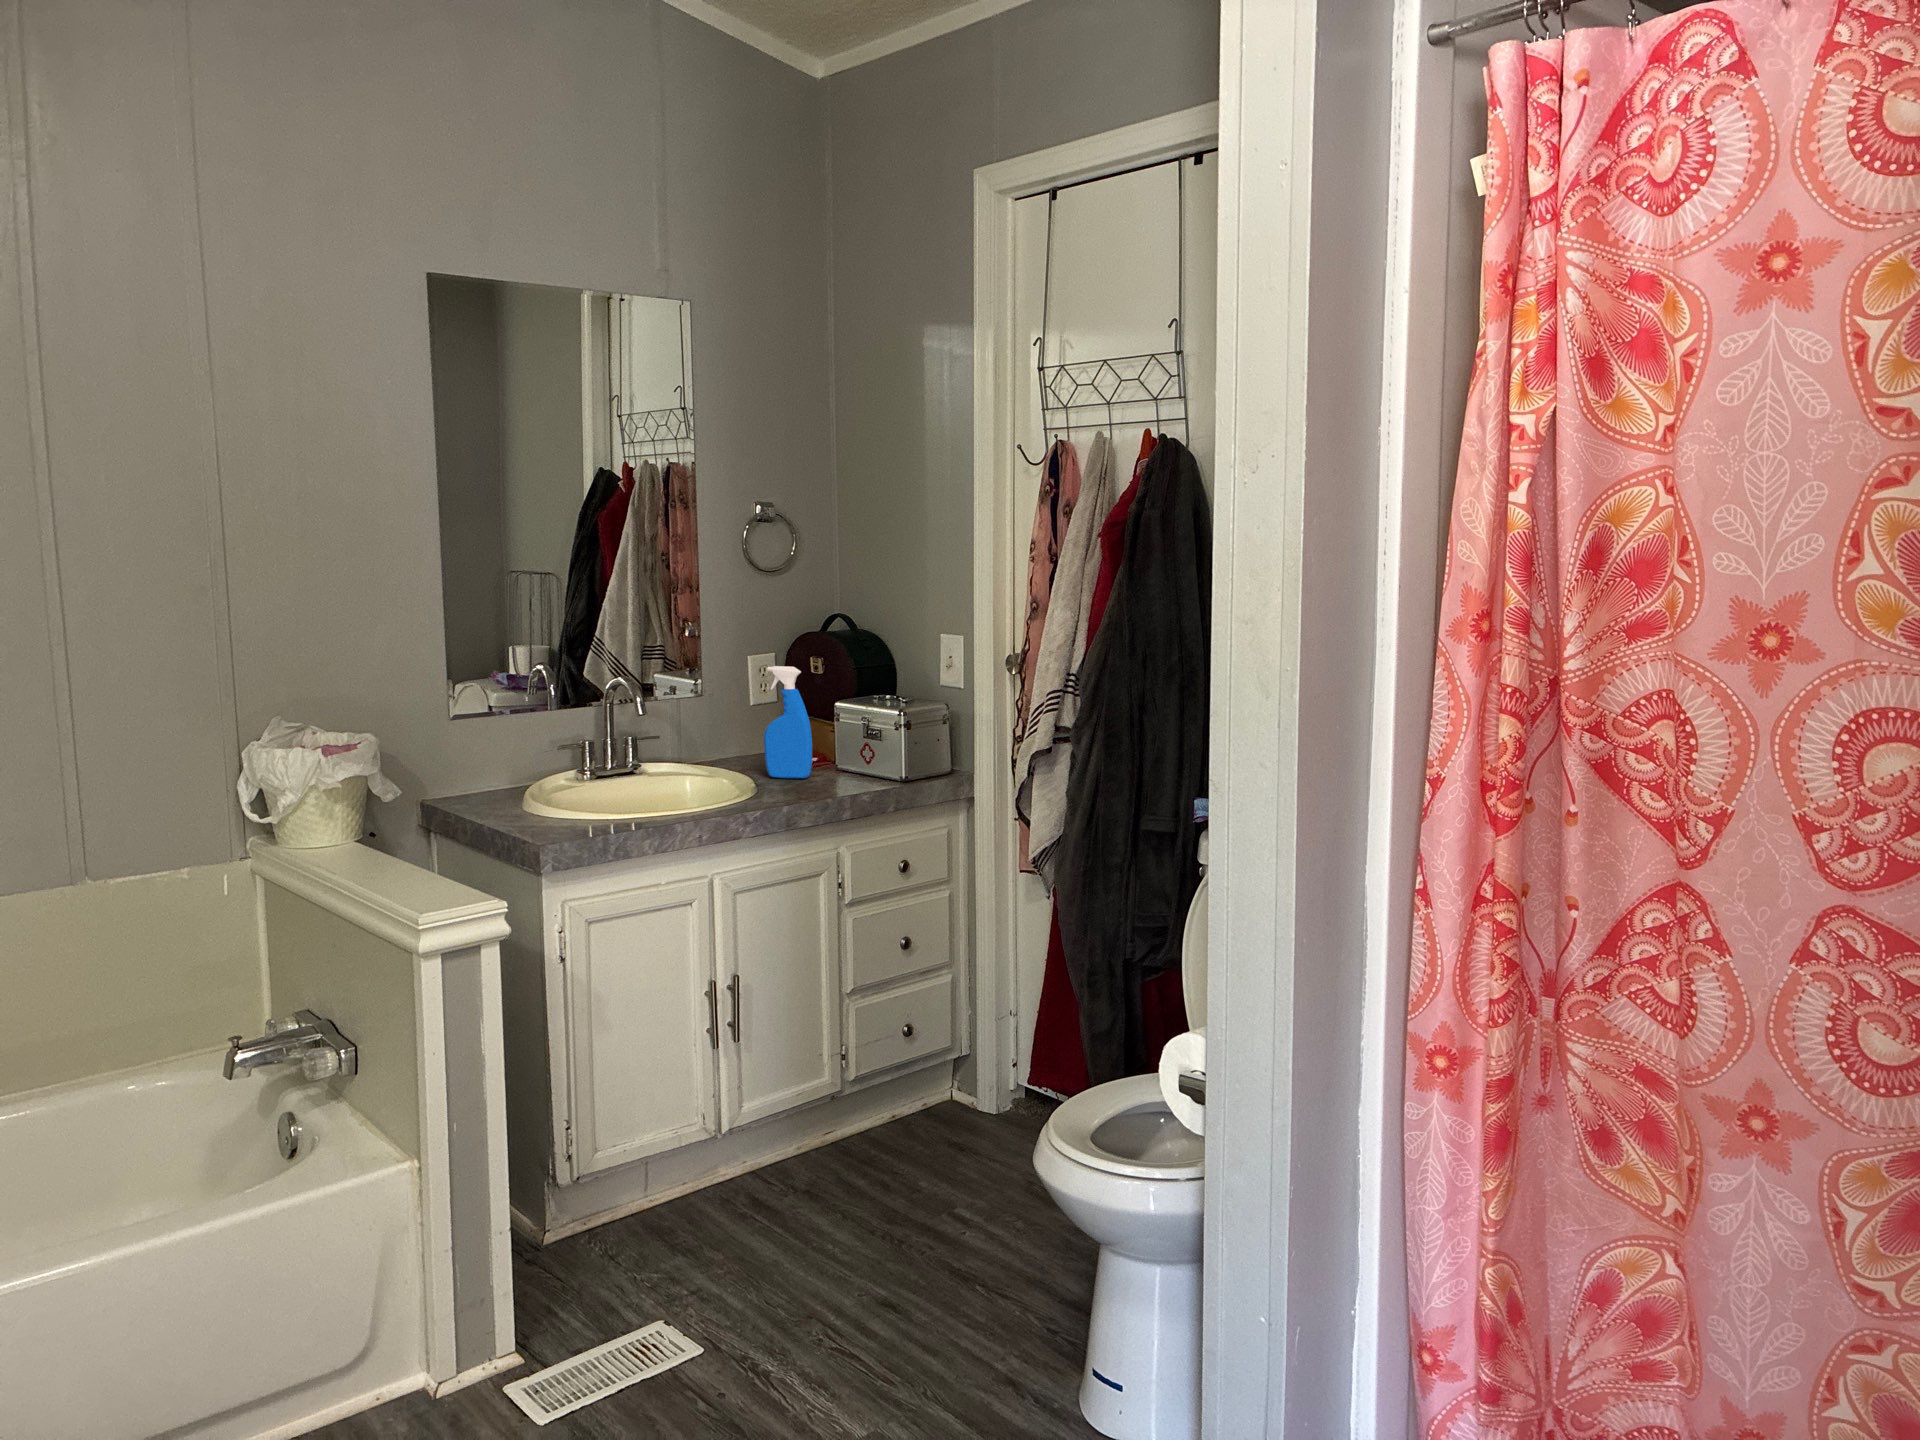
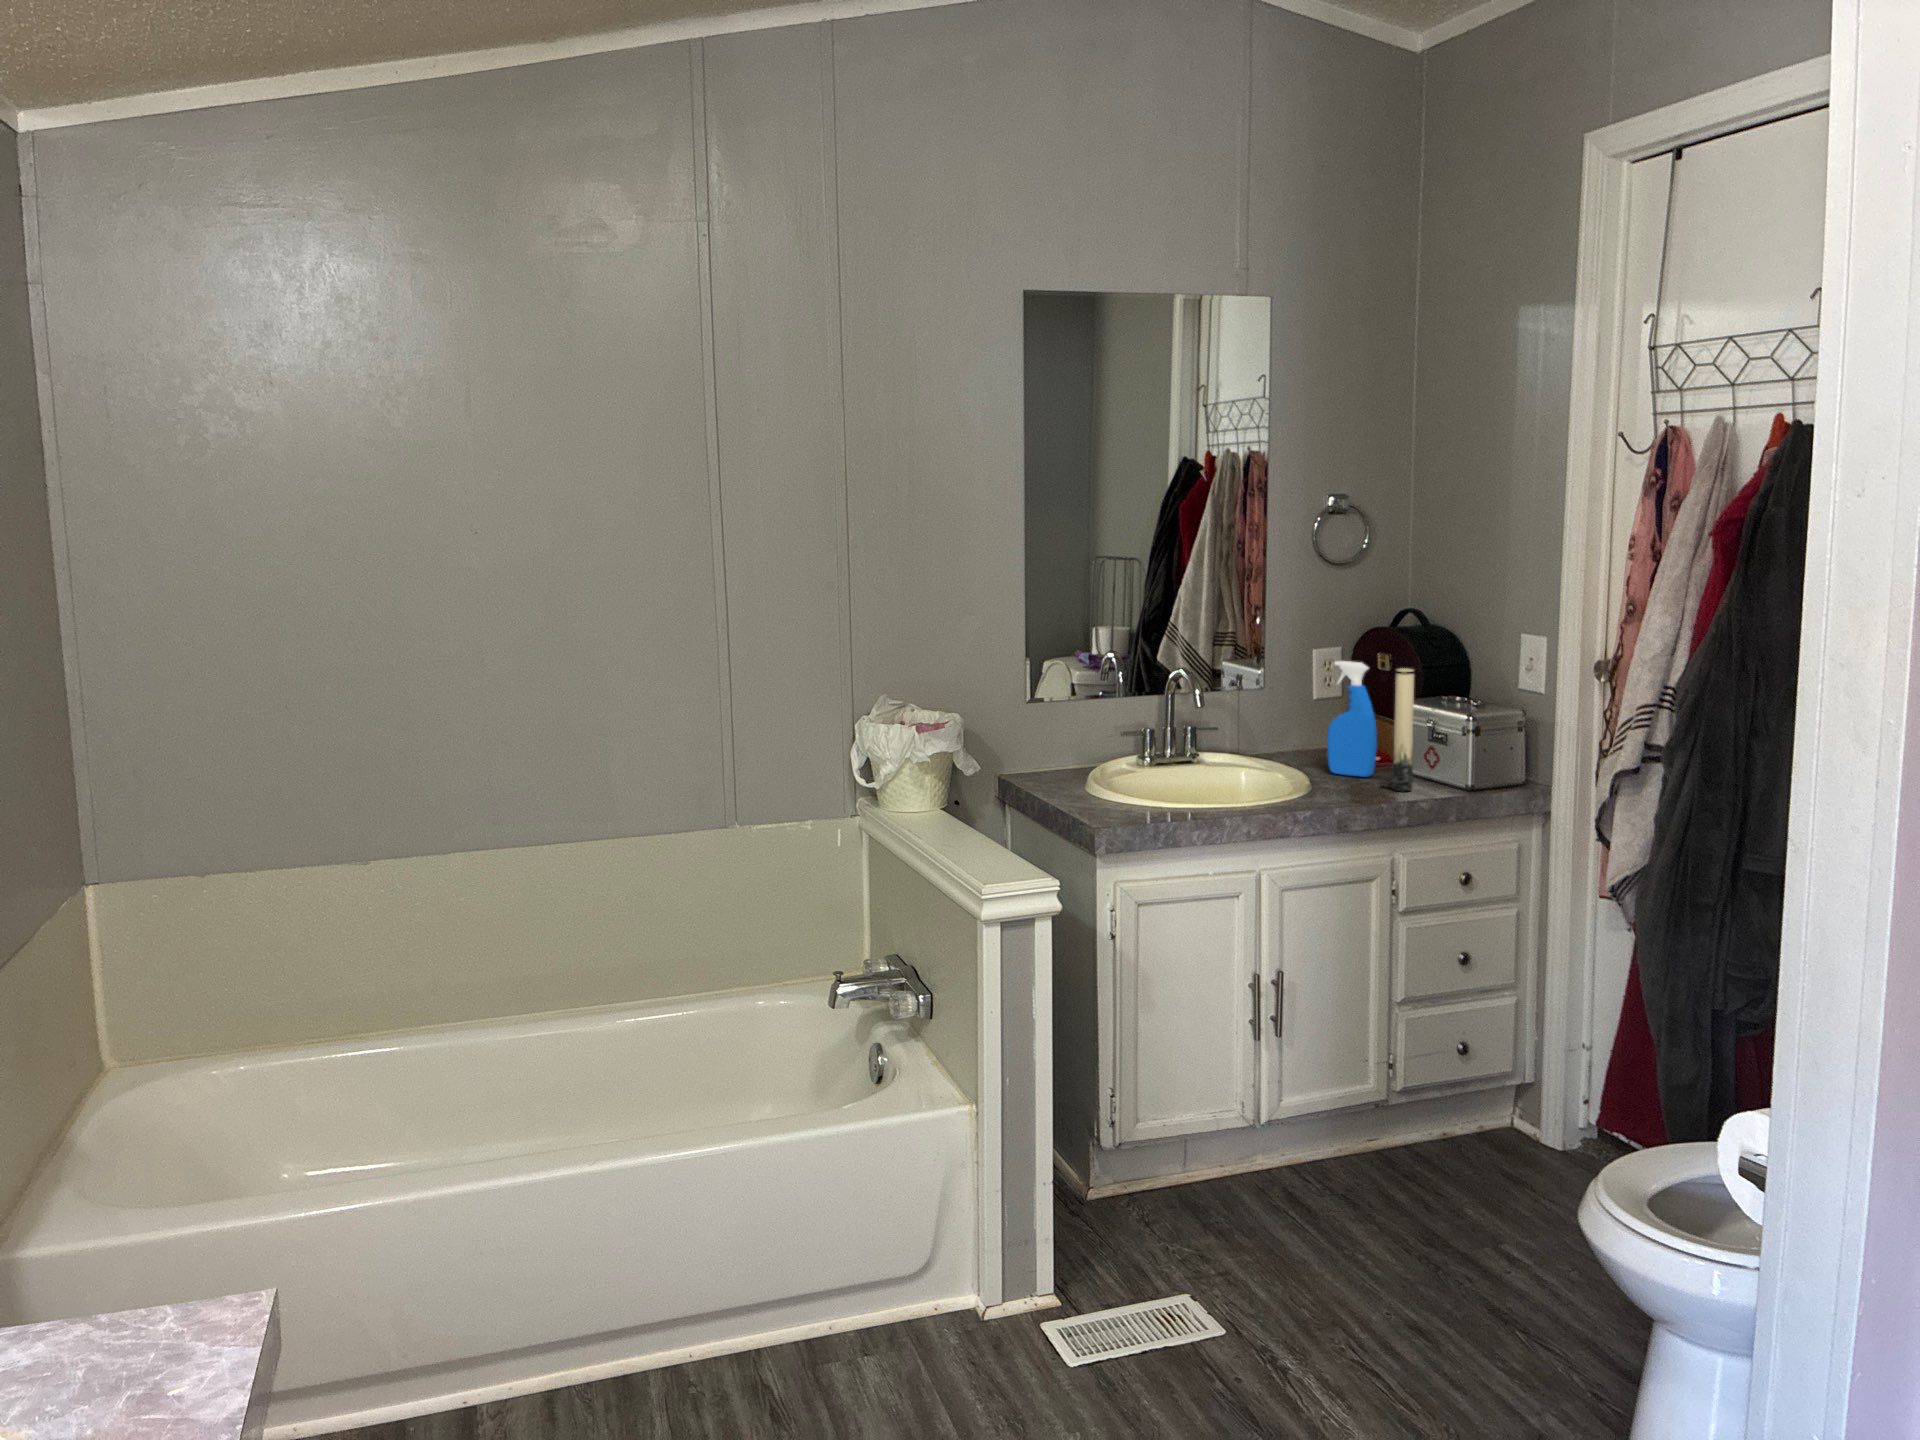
candle: none [818,669,850,788] -> present [1380,668,1414,791]

